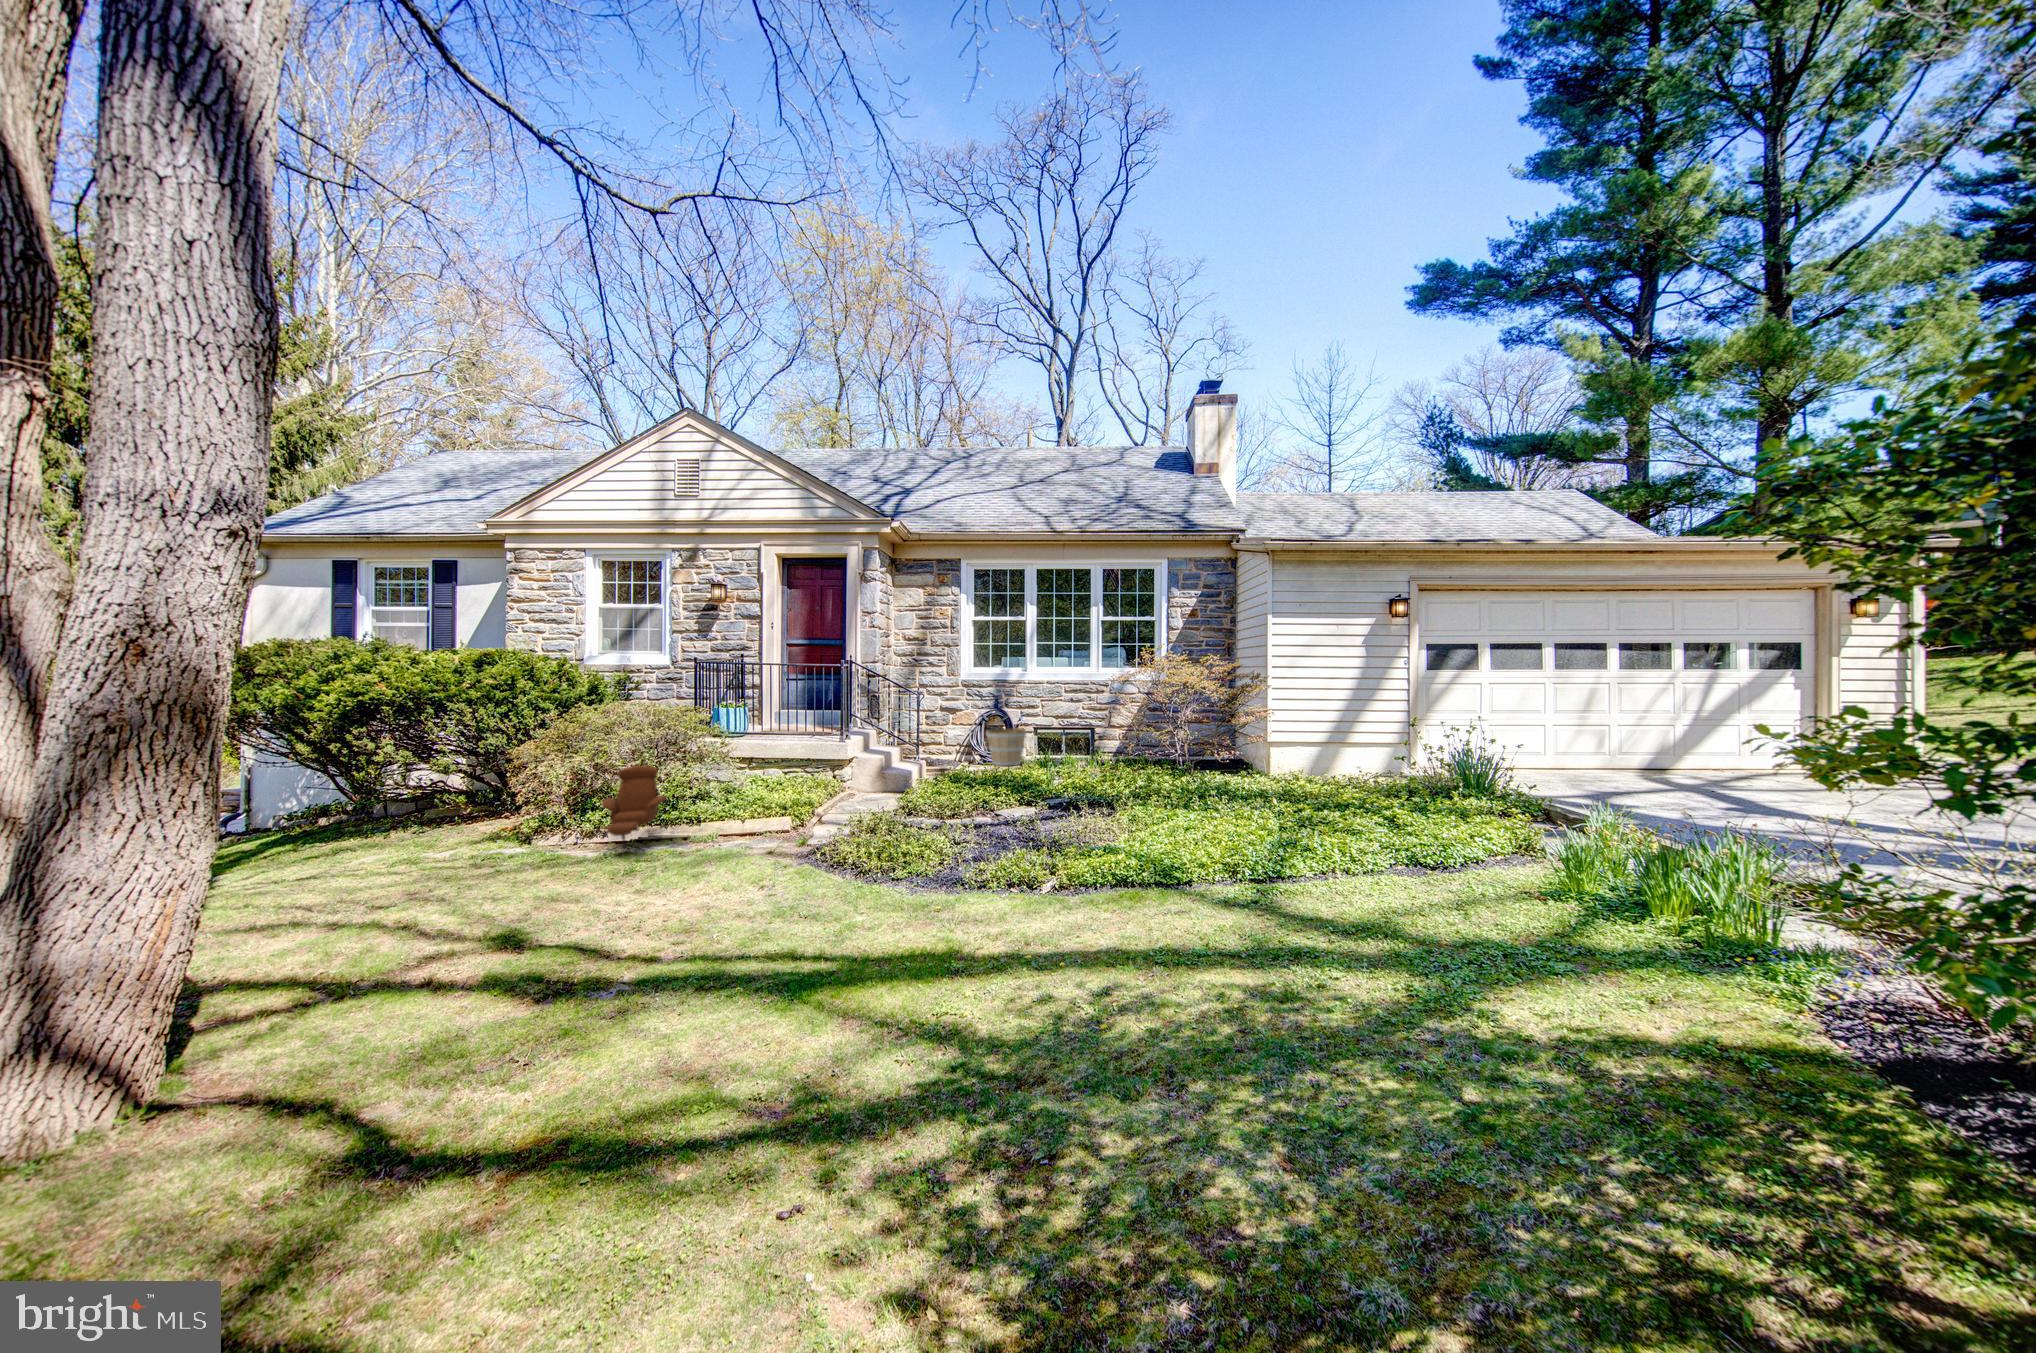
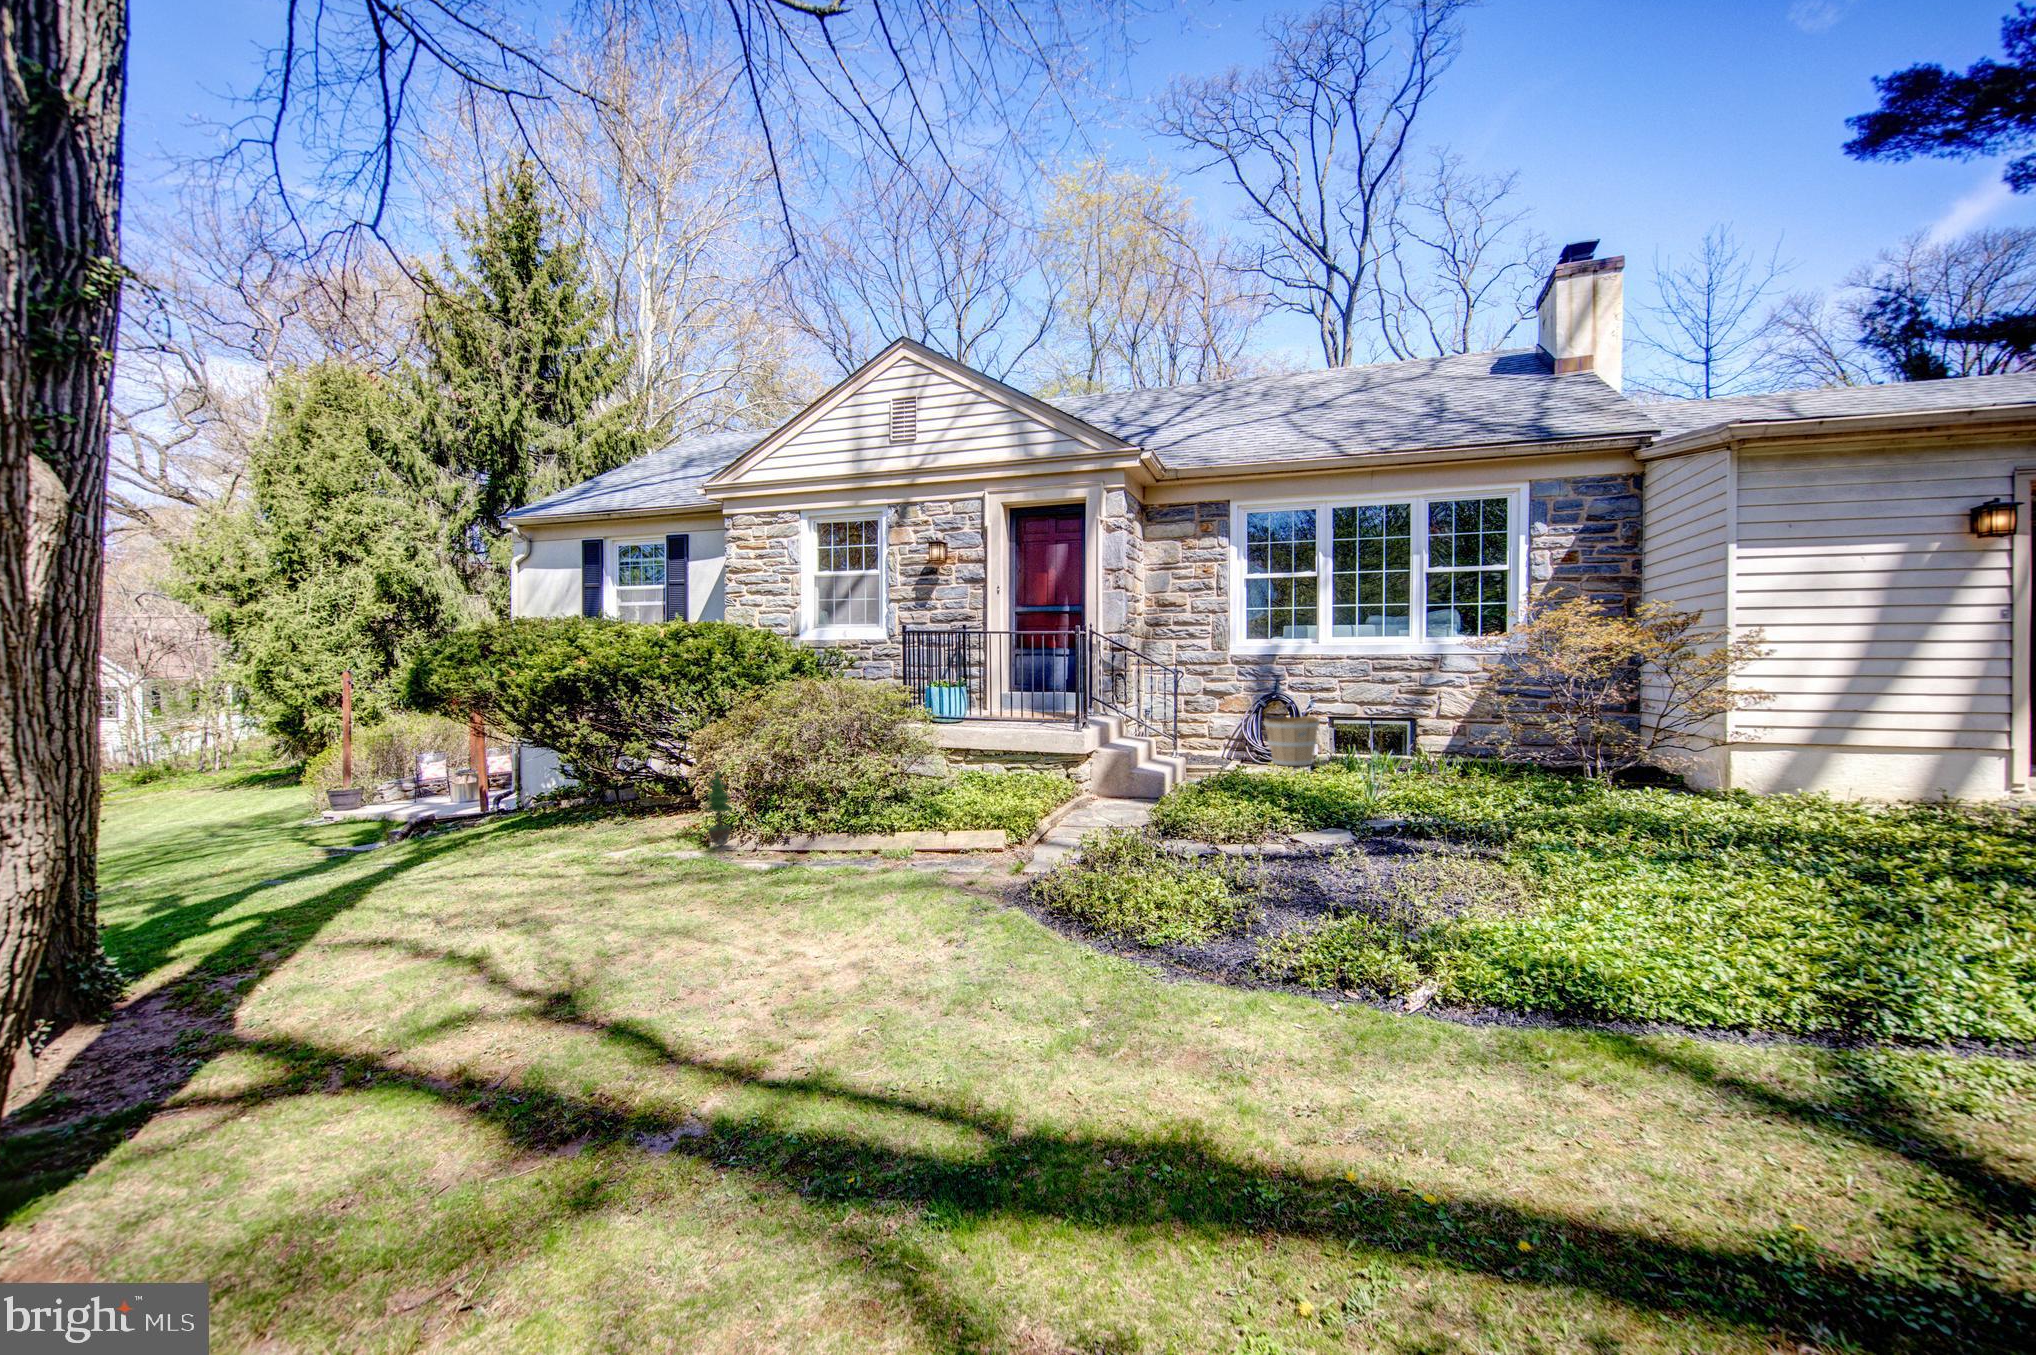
lounge chair: present [601,766,666,854] -> none [766,753,850,873]
potted tree: none [538,781,563,844] -> present [705,771,732,846]

